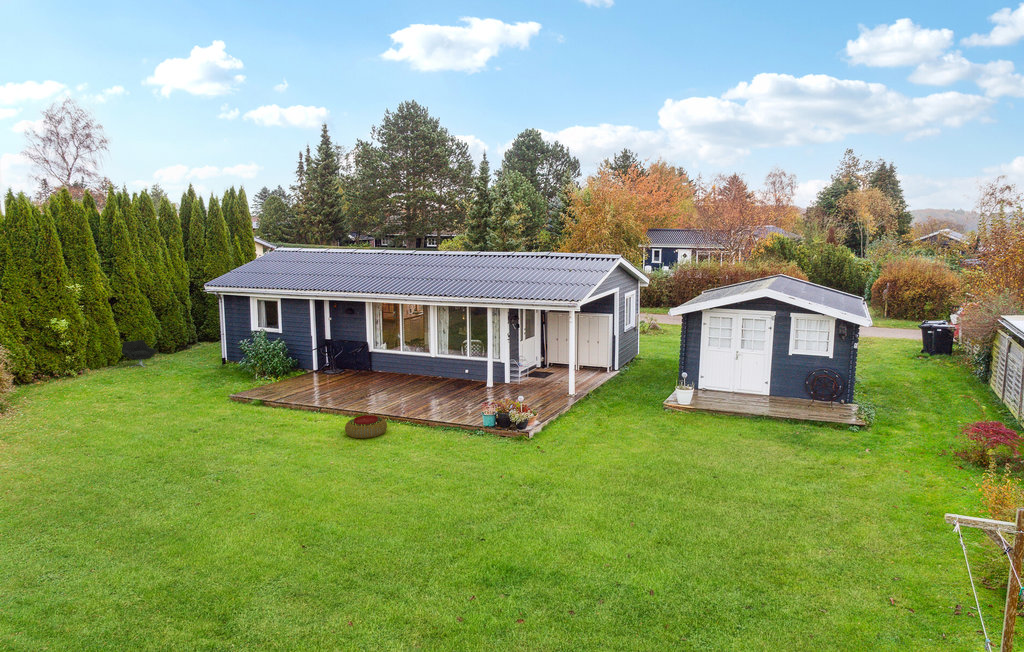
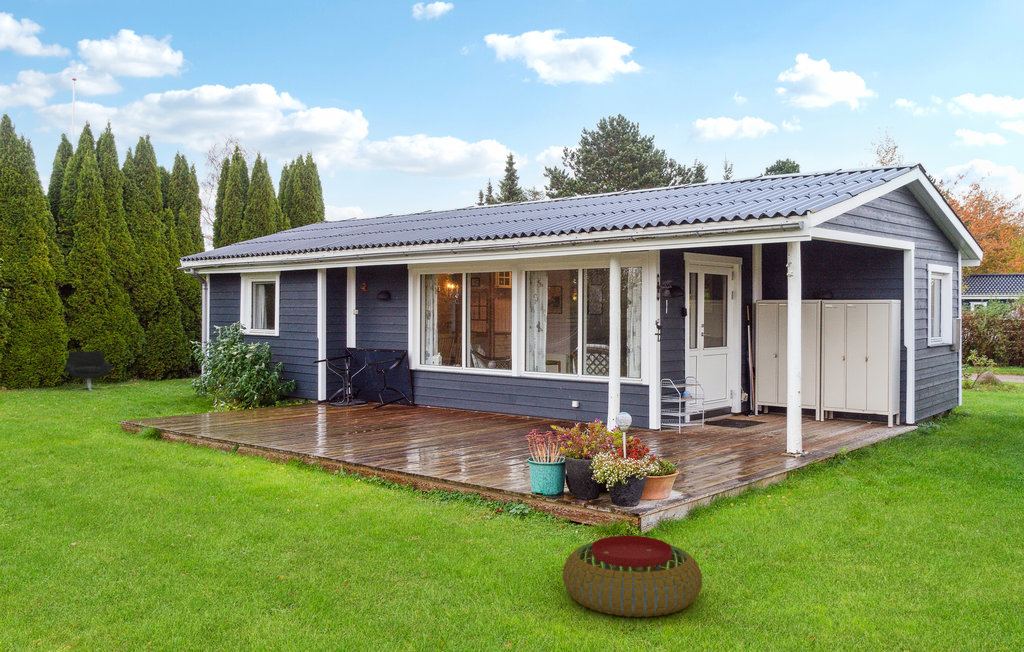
pouf: present [345,415,387,438] -> present [563,536,702,617]

